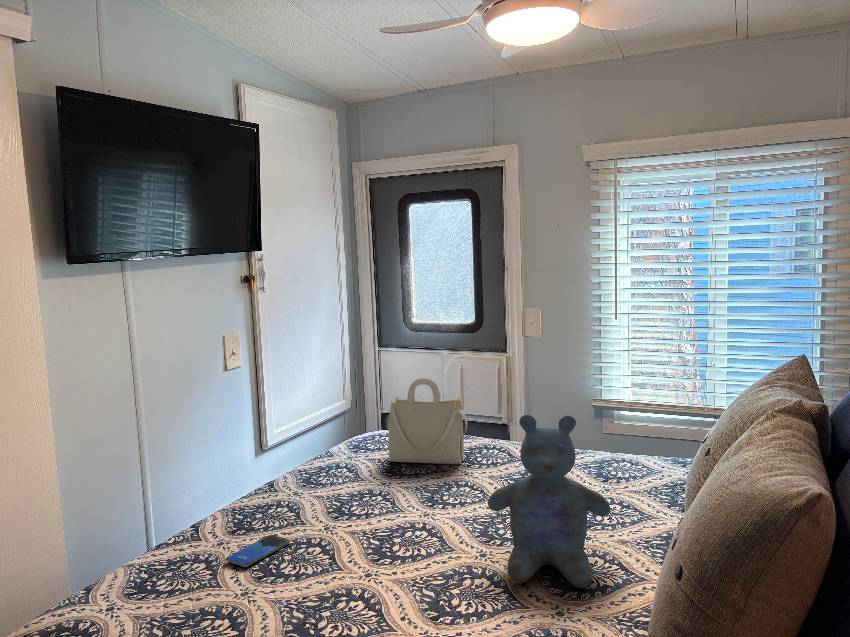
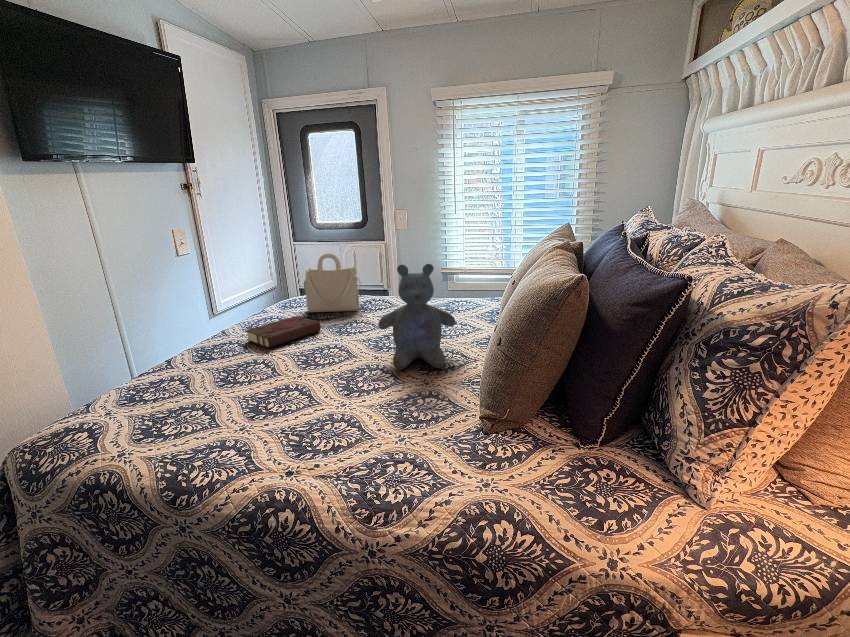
book: none [301,469,407,519] -> present [245,316,321,348]
smartphone: present [225,535,290,567] -> none [194,360,242,380]

